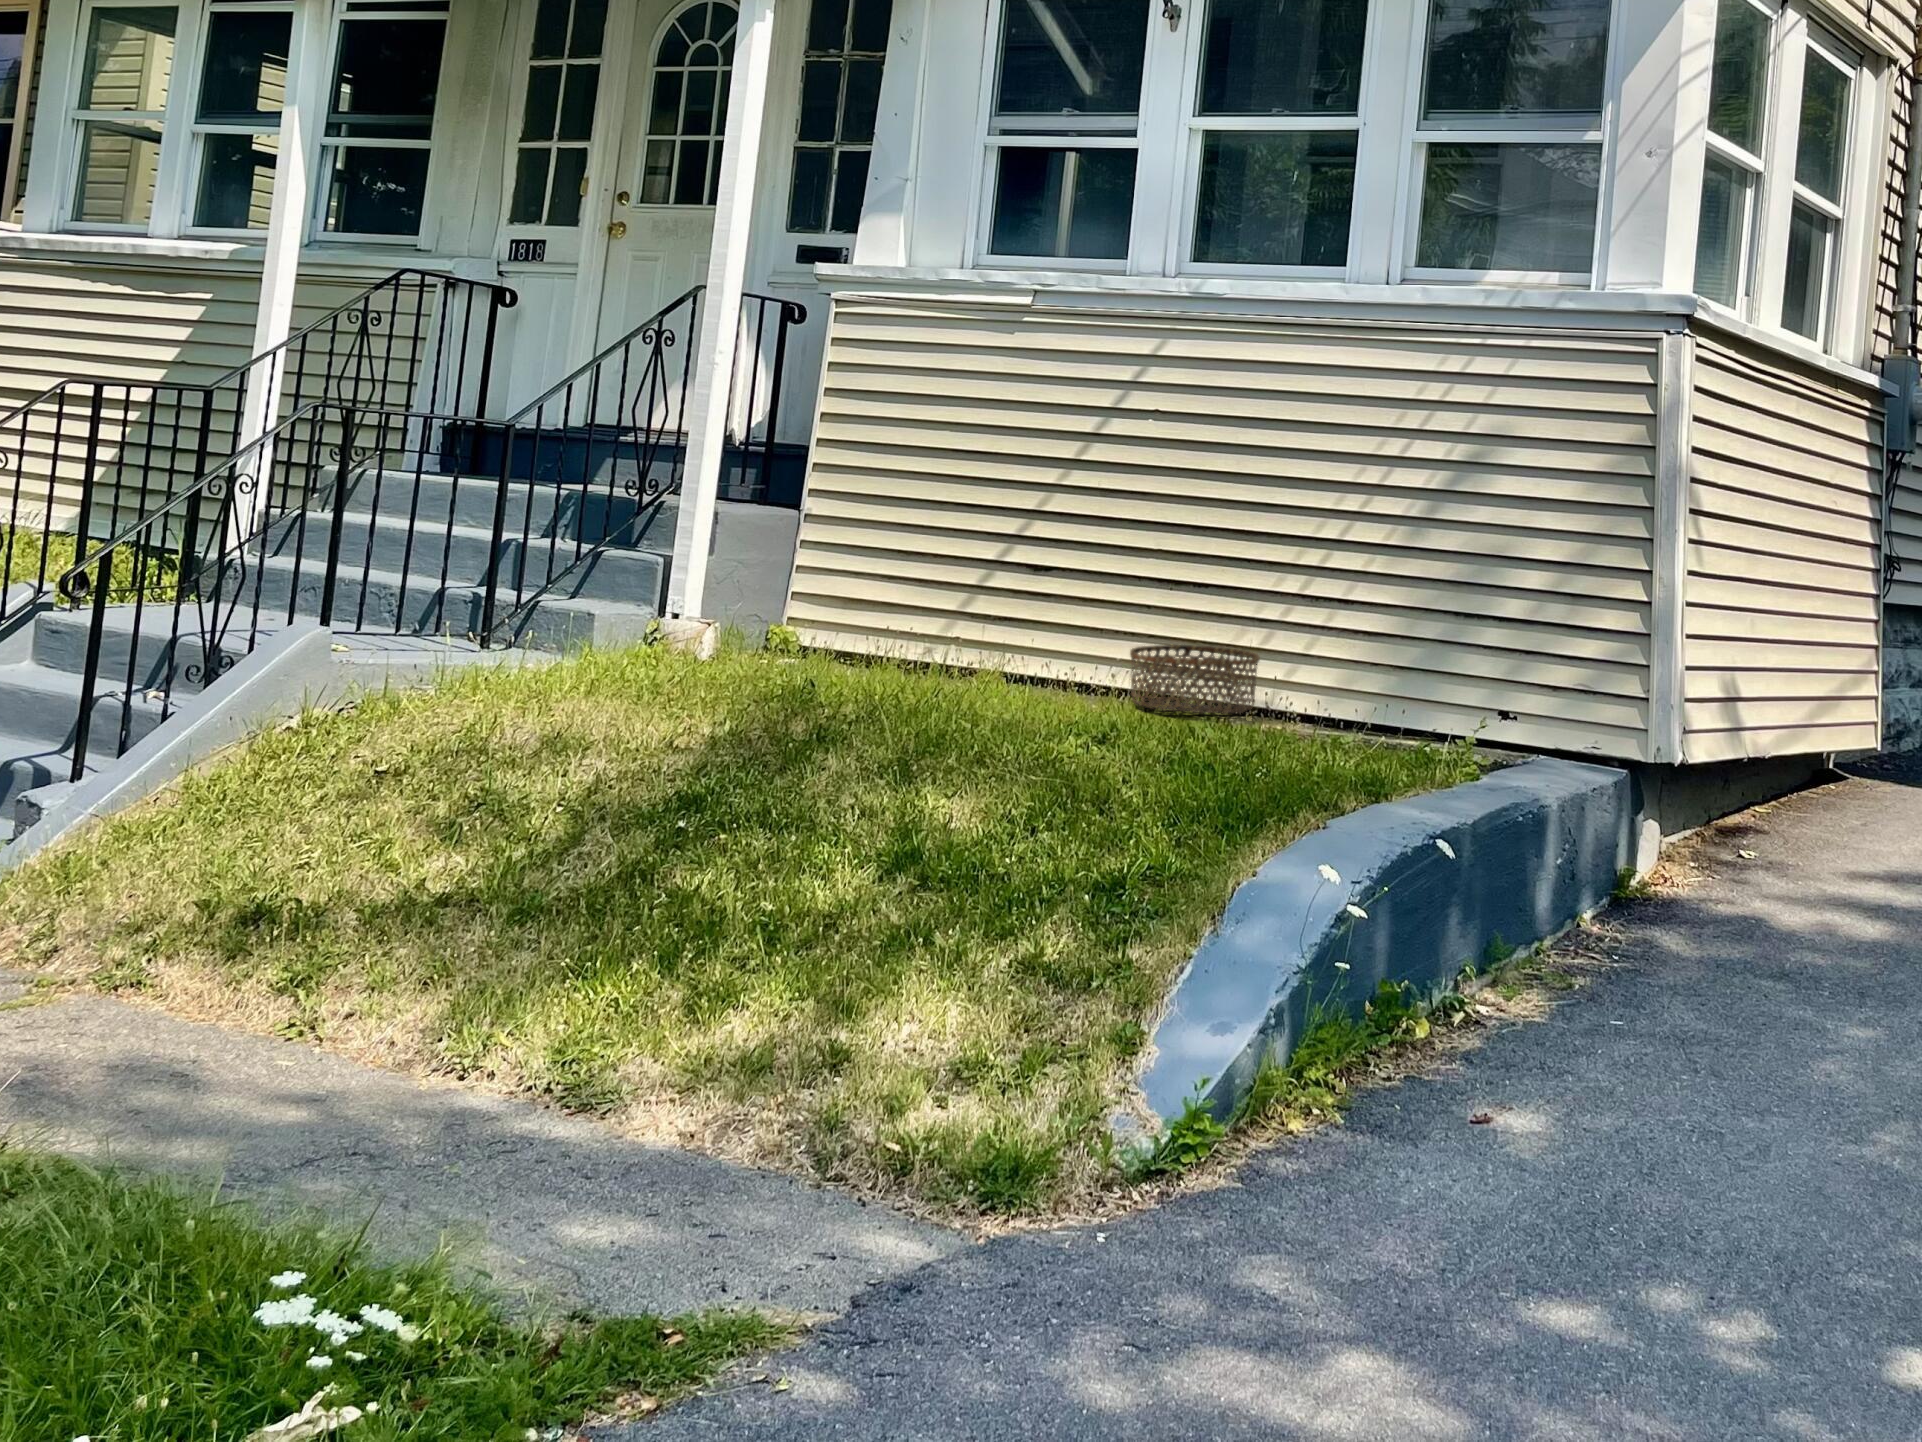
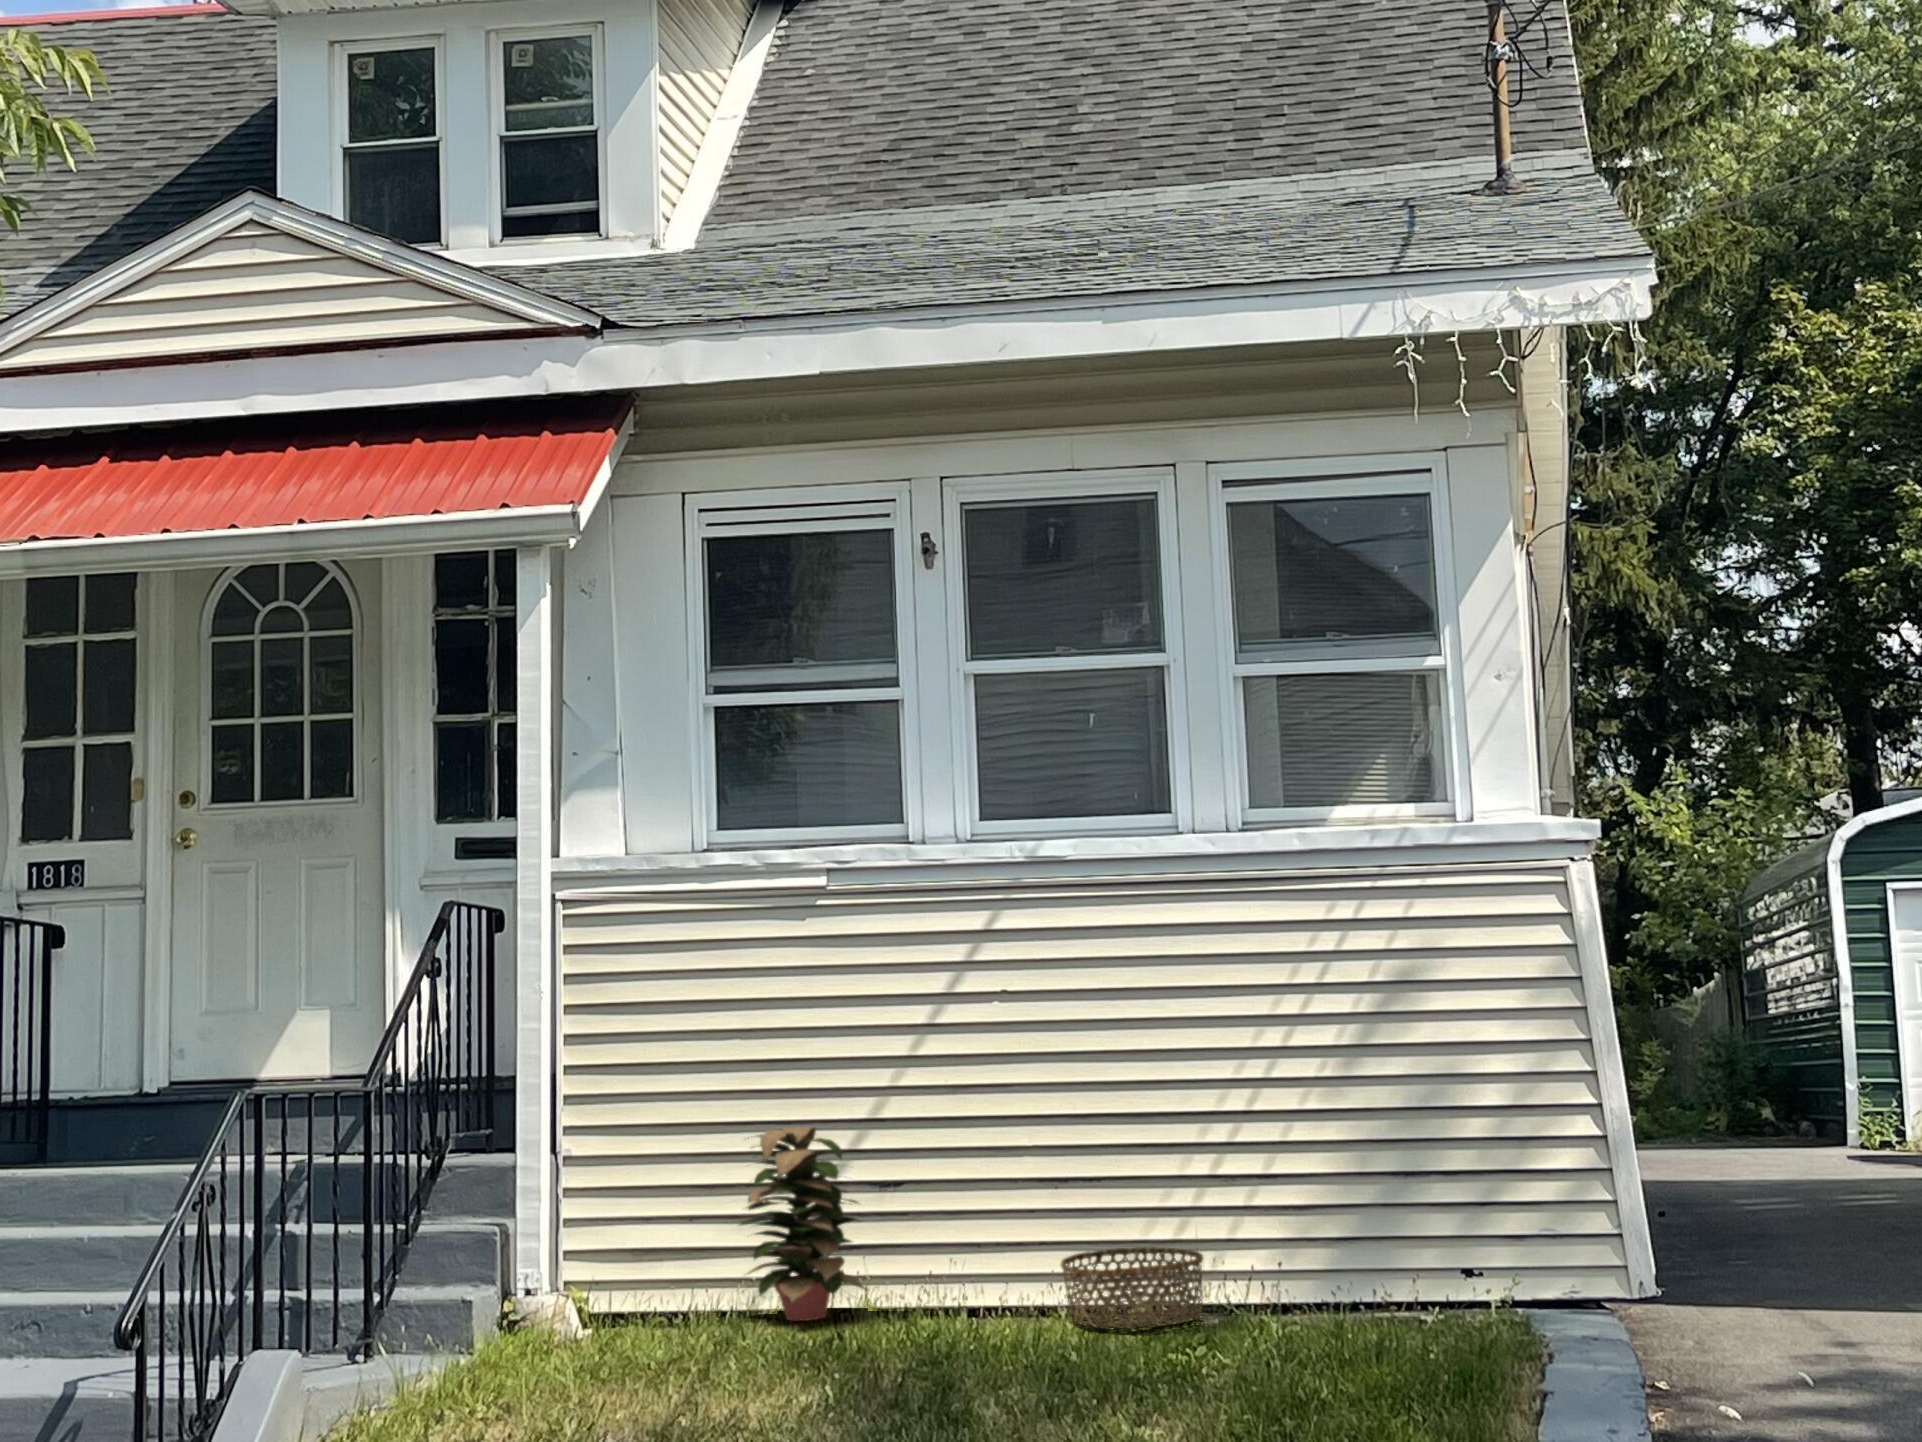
decorative plant: none [883,504,1002,670] -> present [741,1127,868,1321]

